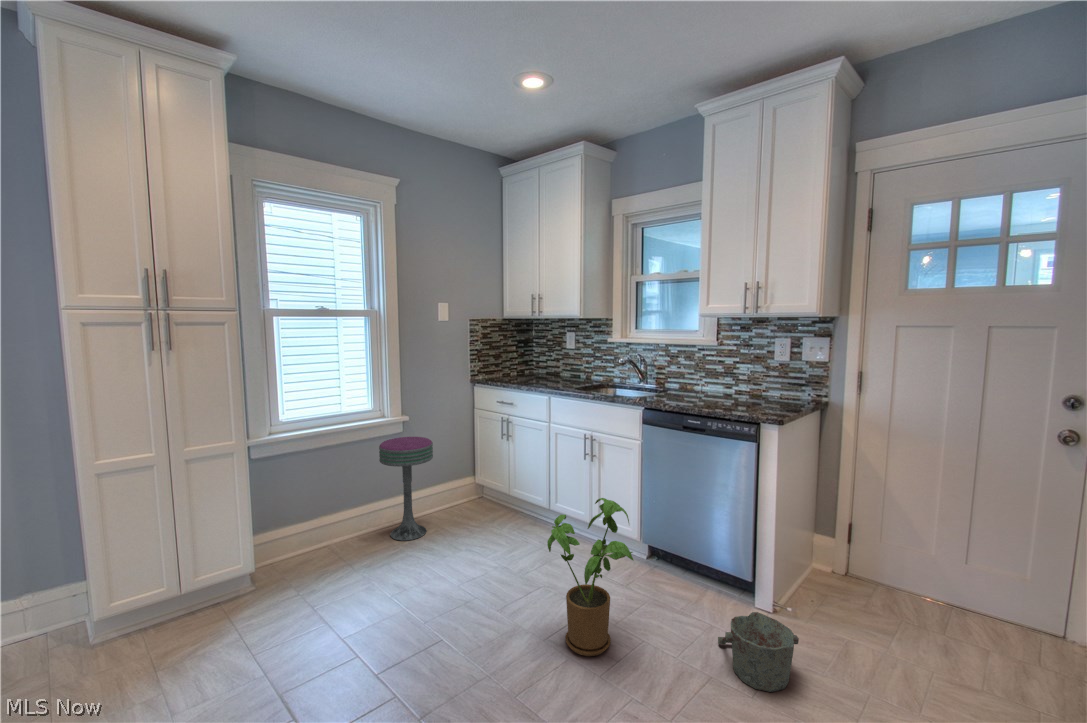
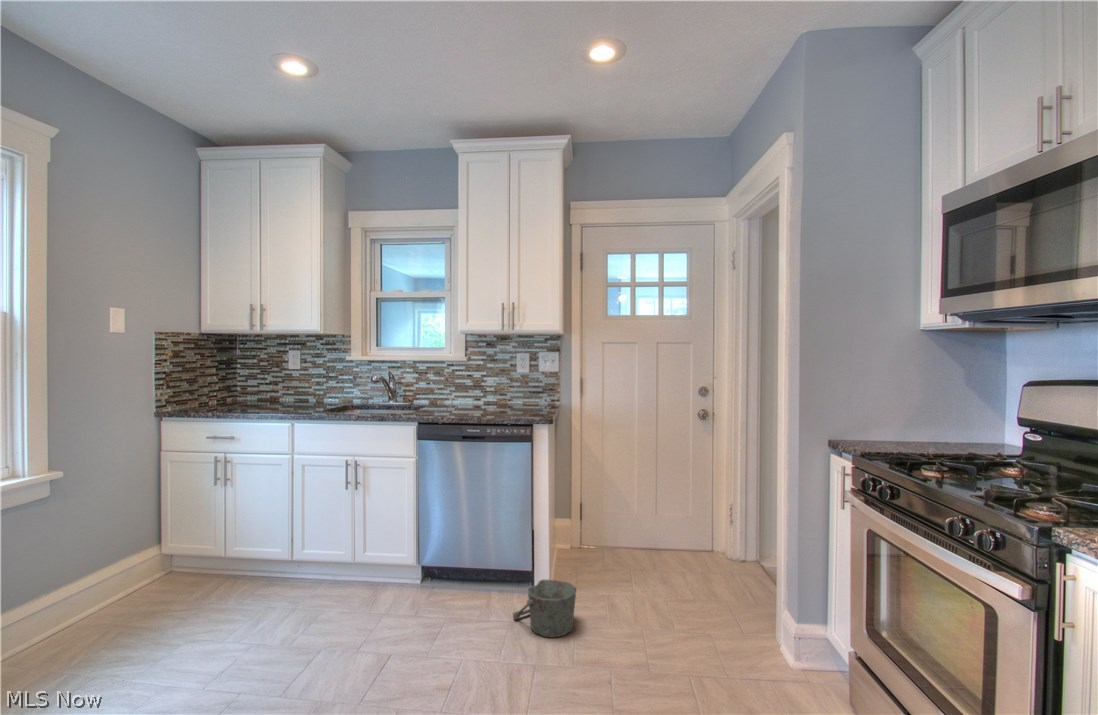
bar stool: present [379,437,433,541] -> none [33,494,128,647]
house plant: present [547,498,633,656] -> none [359,508,457,669]

